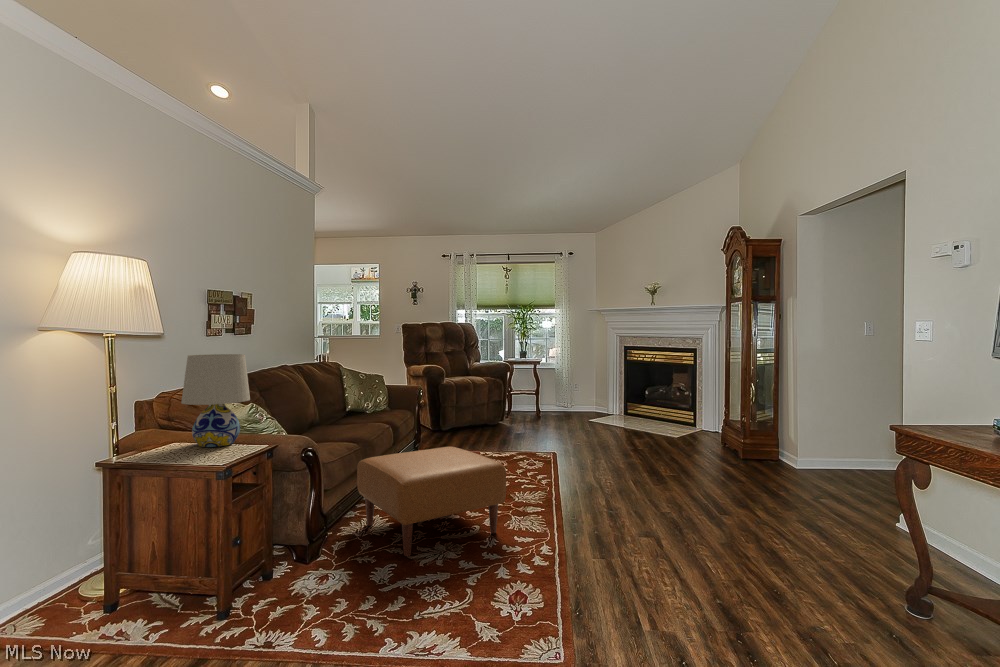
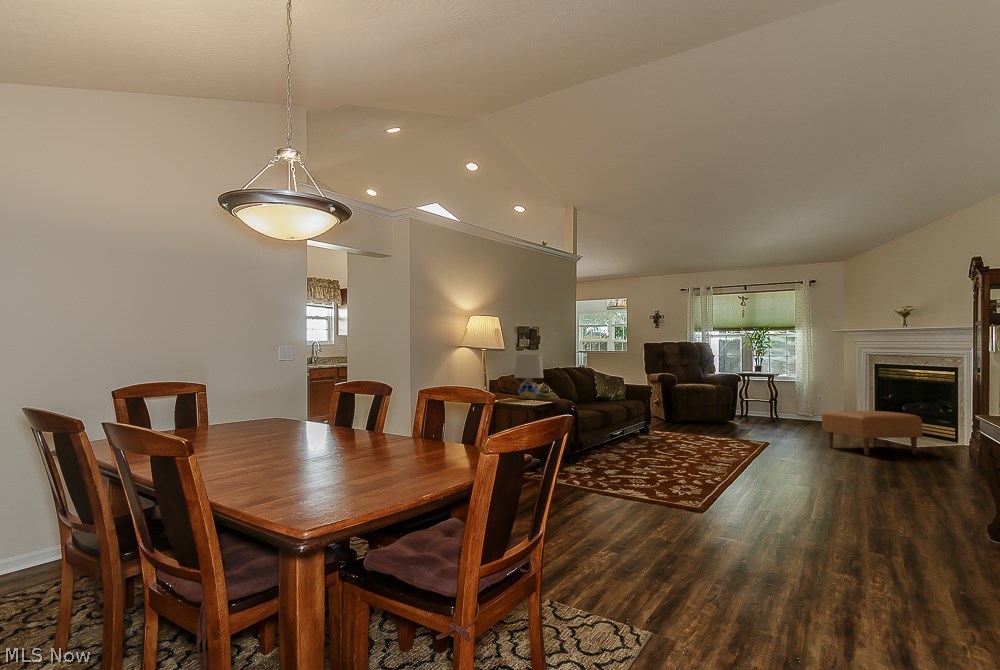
ottoman: present [357,447,506,556] -> present [822,411,922,455]

